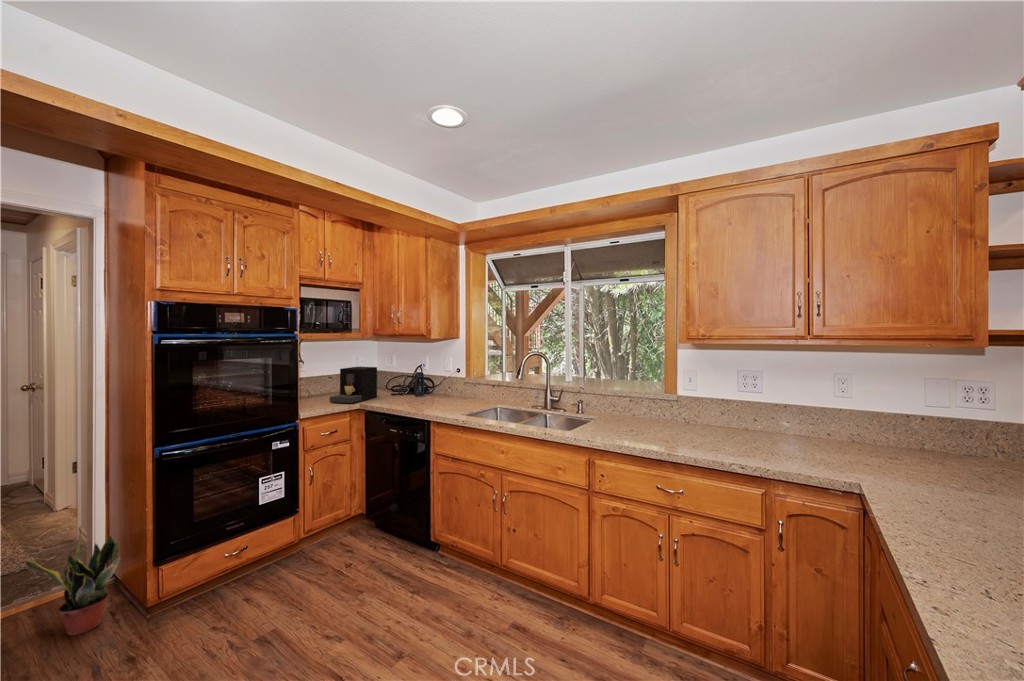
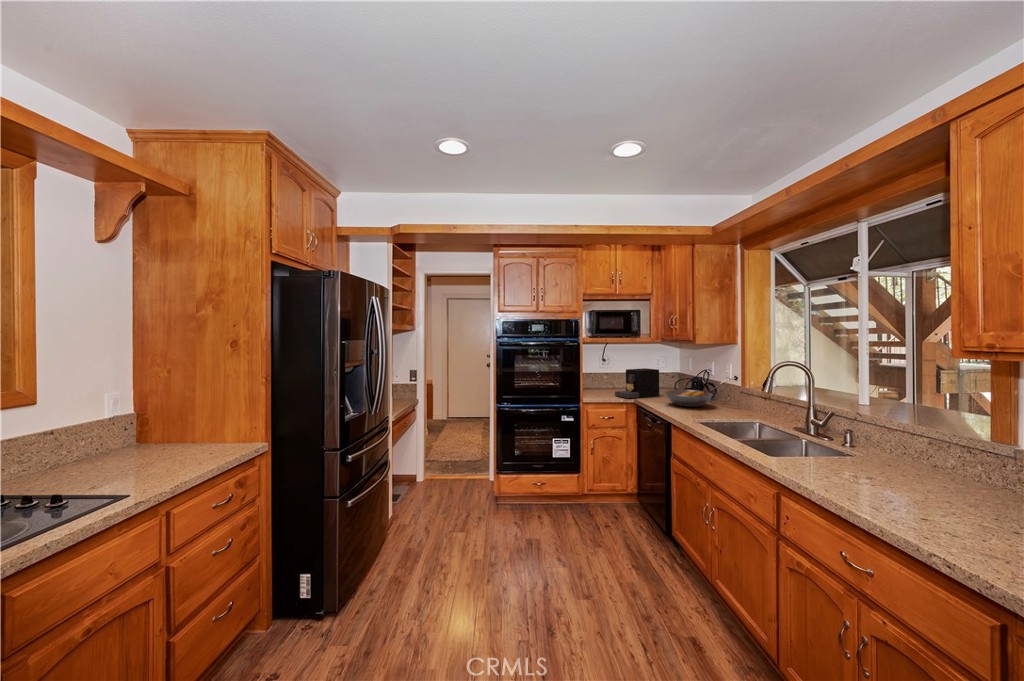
fruit bowl: none [399,386,447,404] -> present [665,390,713,407]
potted plant: present [25,528,120,635] -> none [459,445,491,500]

